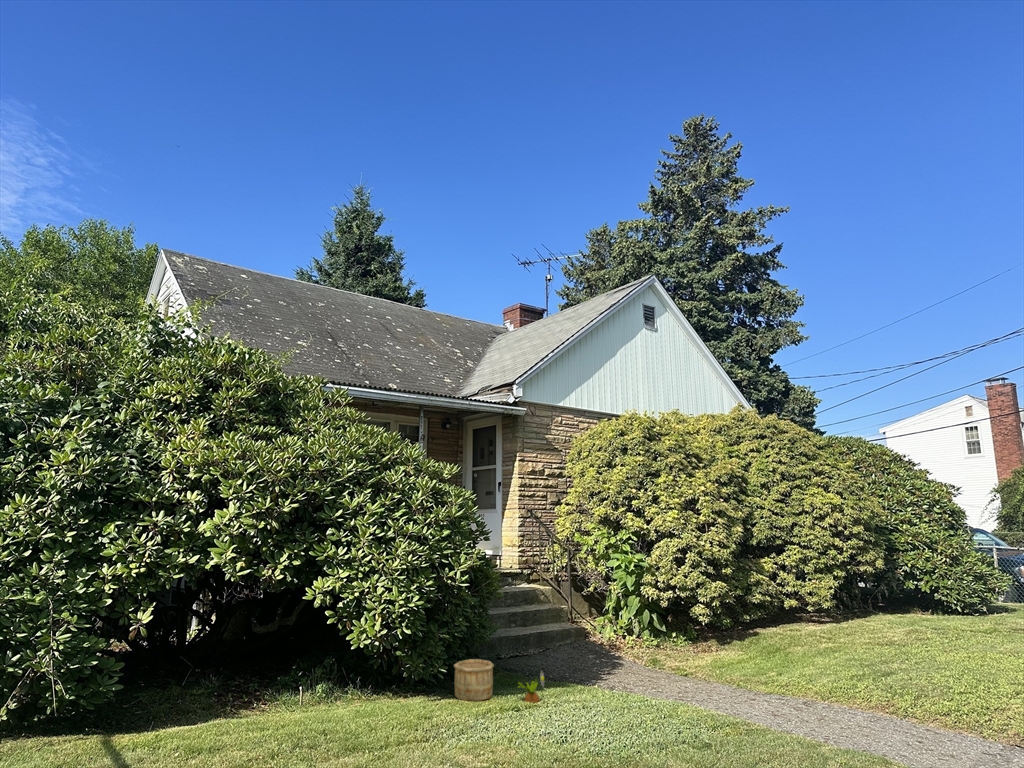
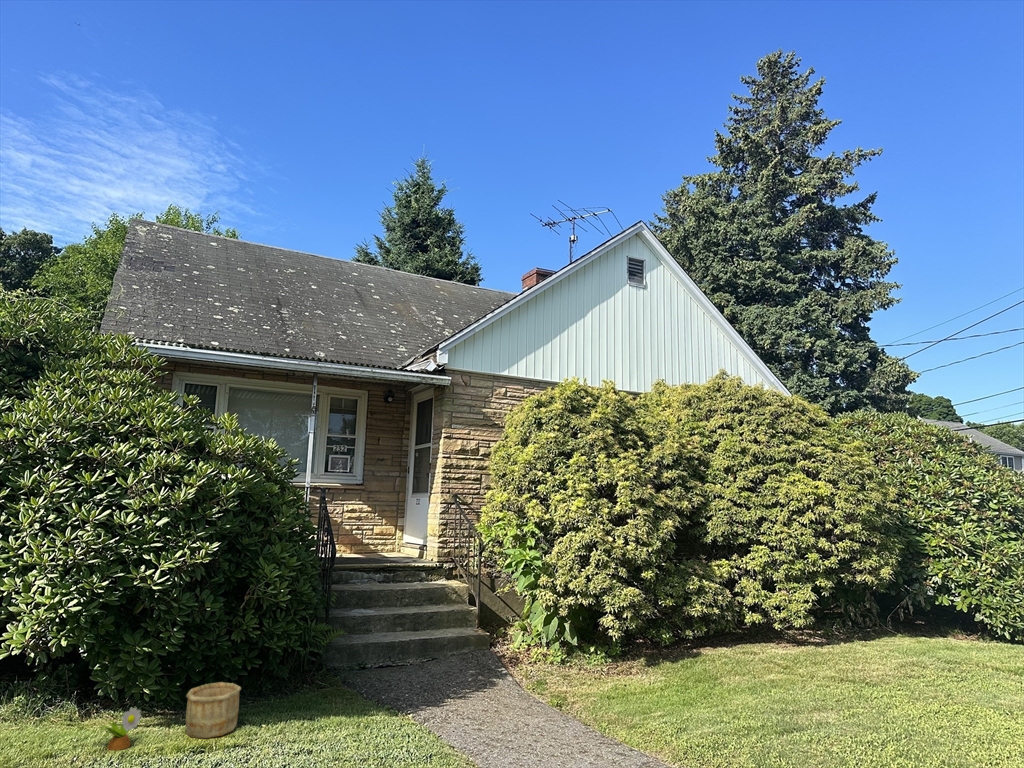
decorative plant: present [519,671,544,702] -> present [100,707,141,750]

